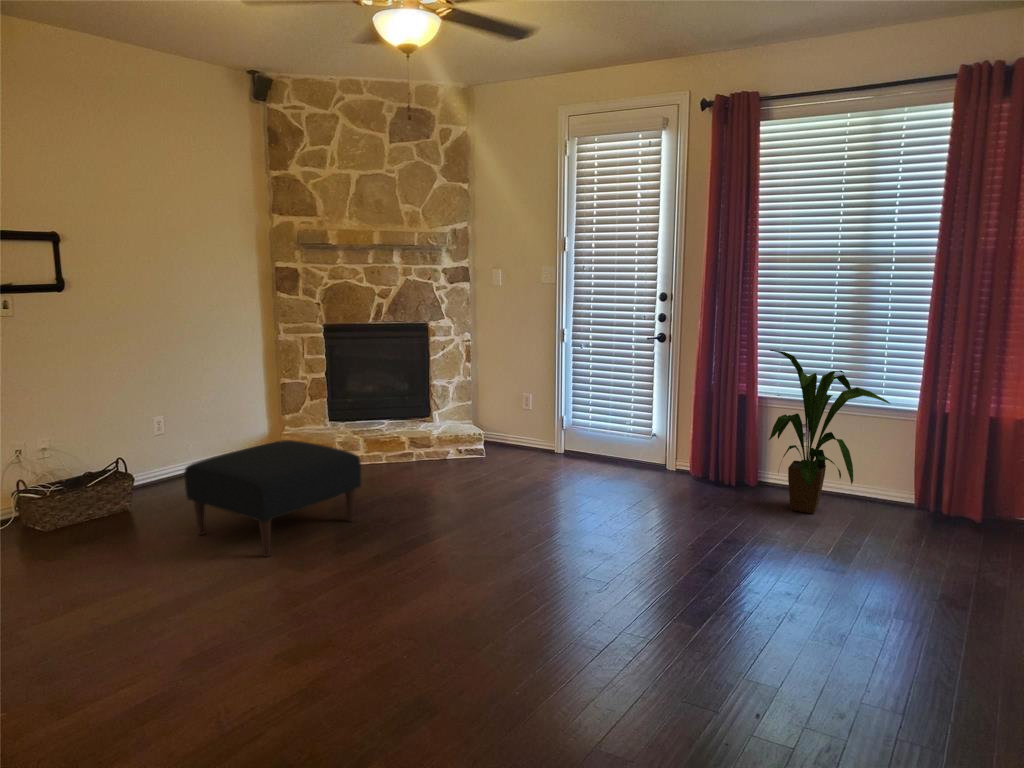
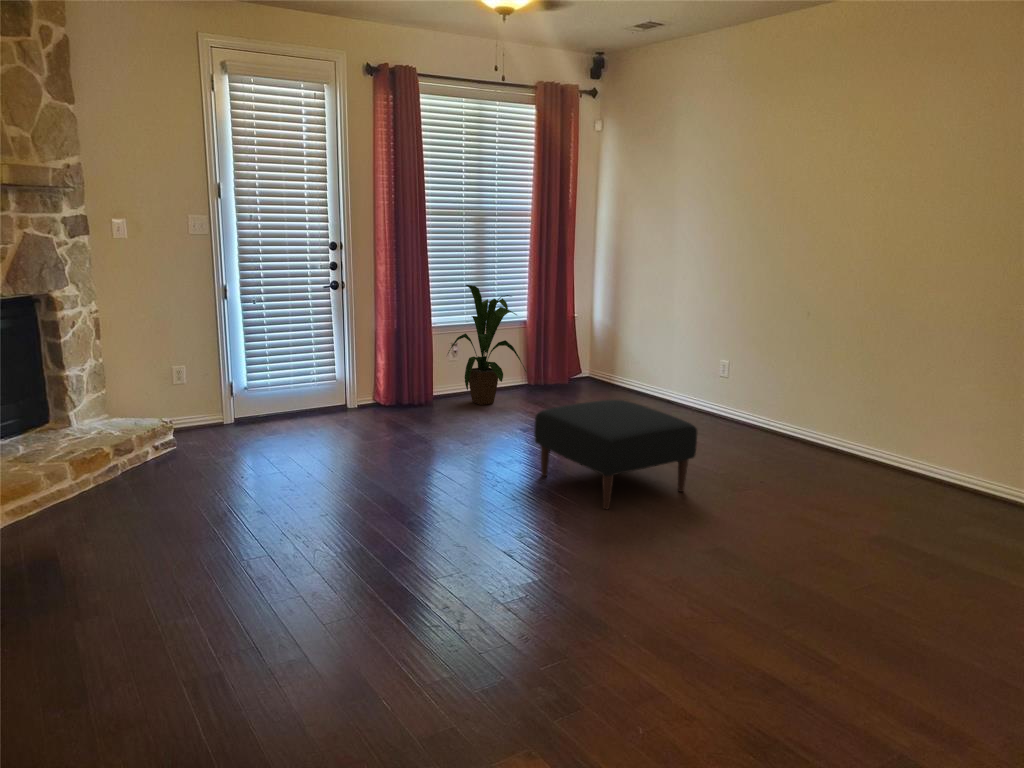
ottoman: present [184,440,361,557] -> present [534,400,697,509]

